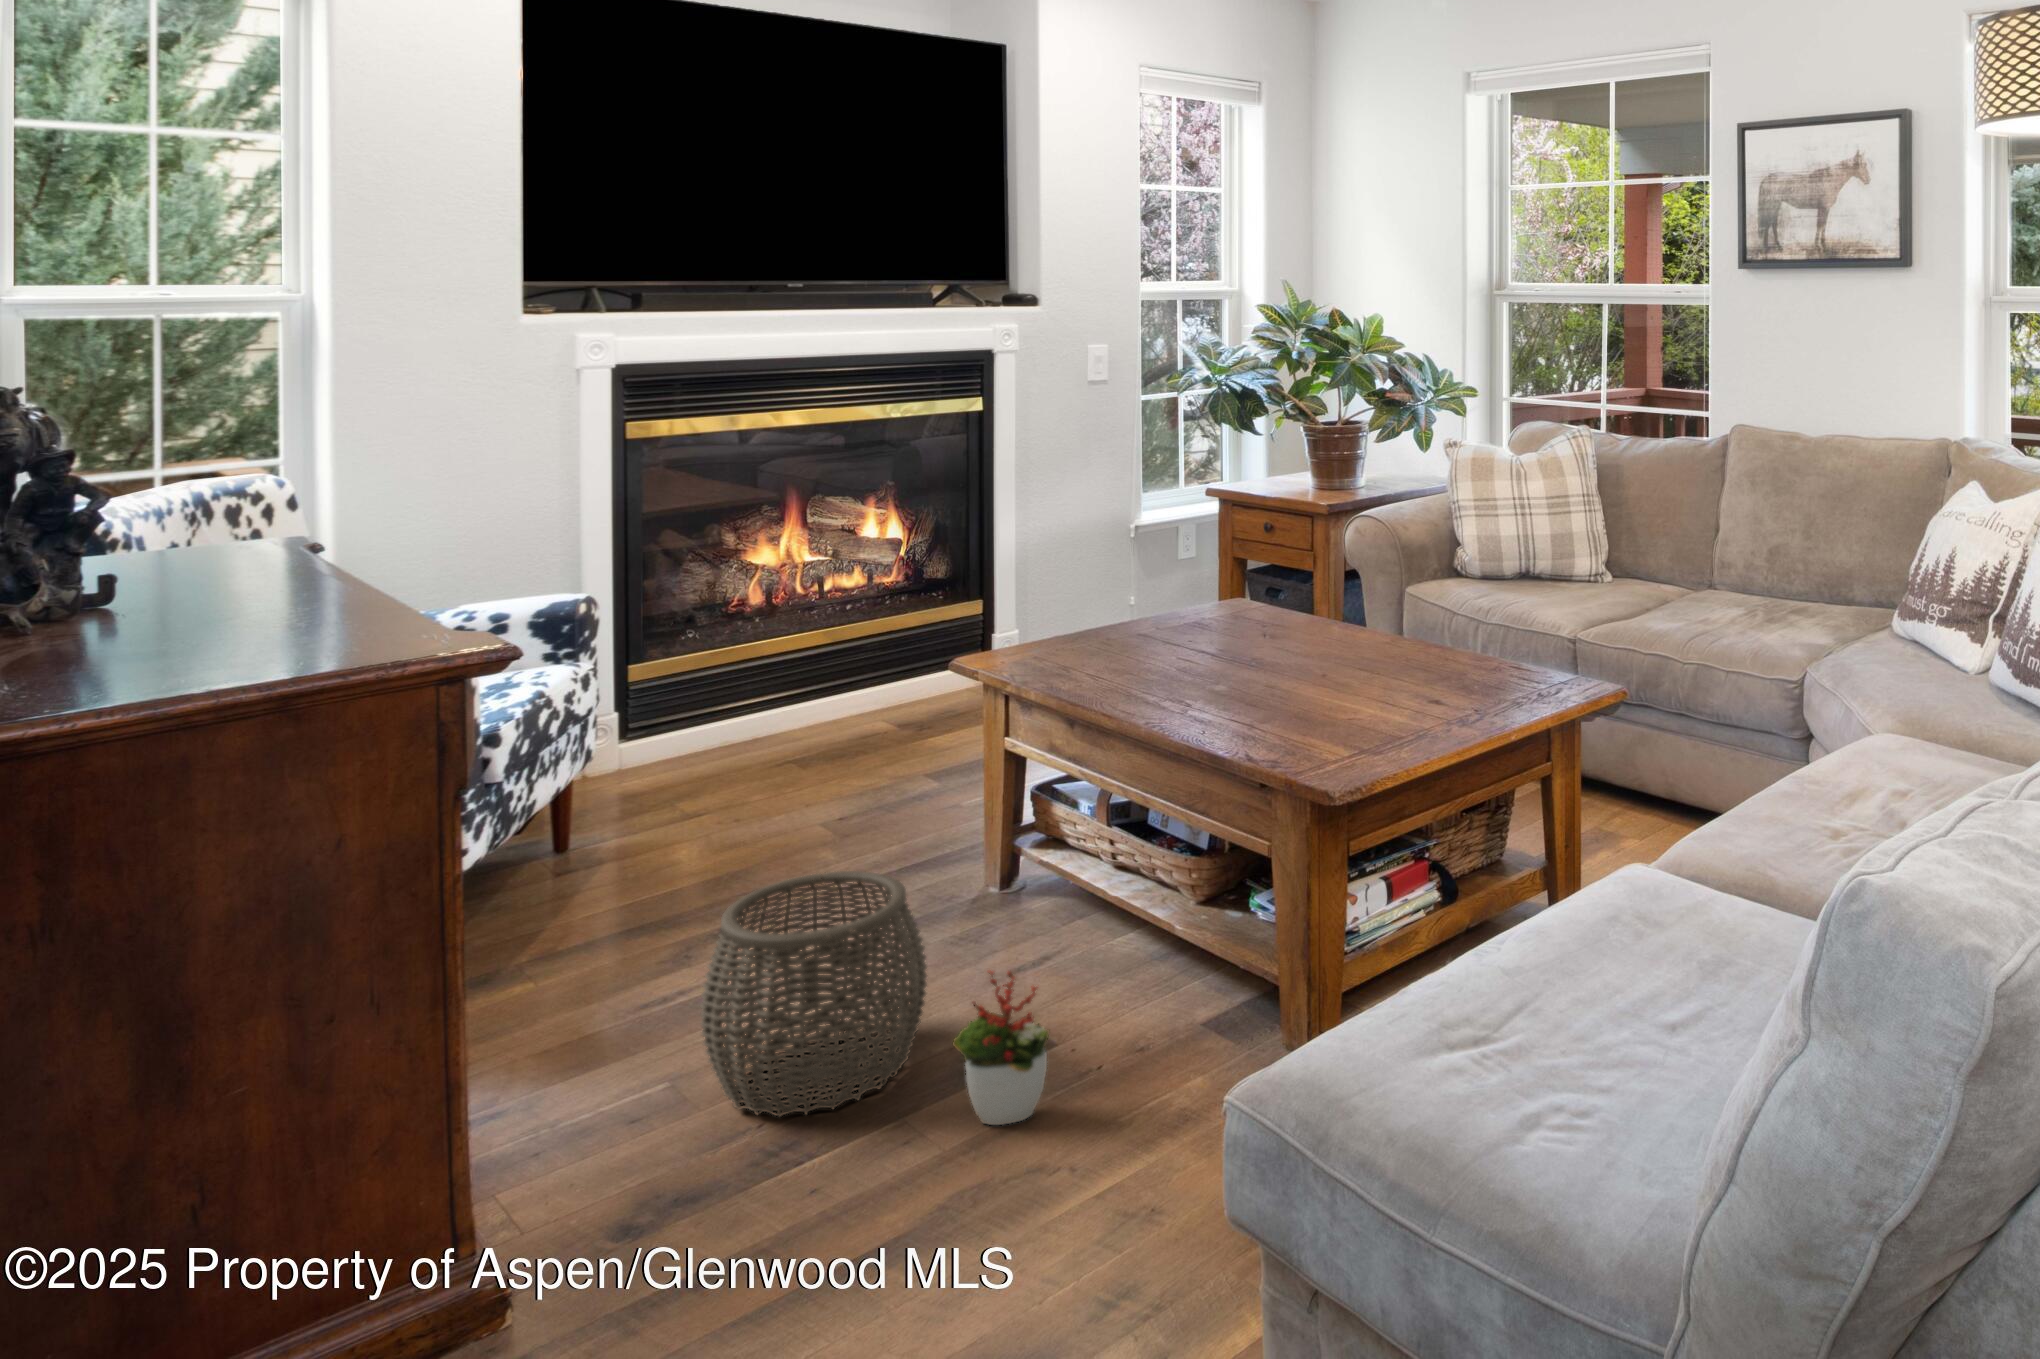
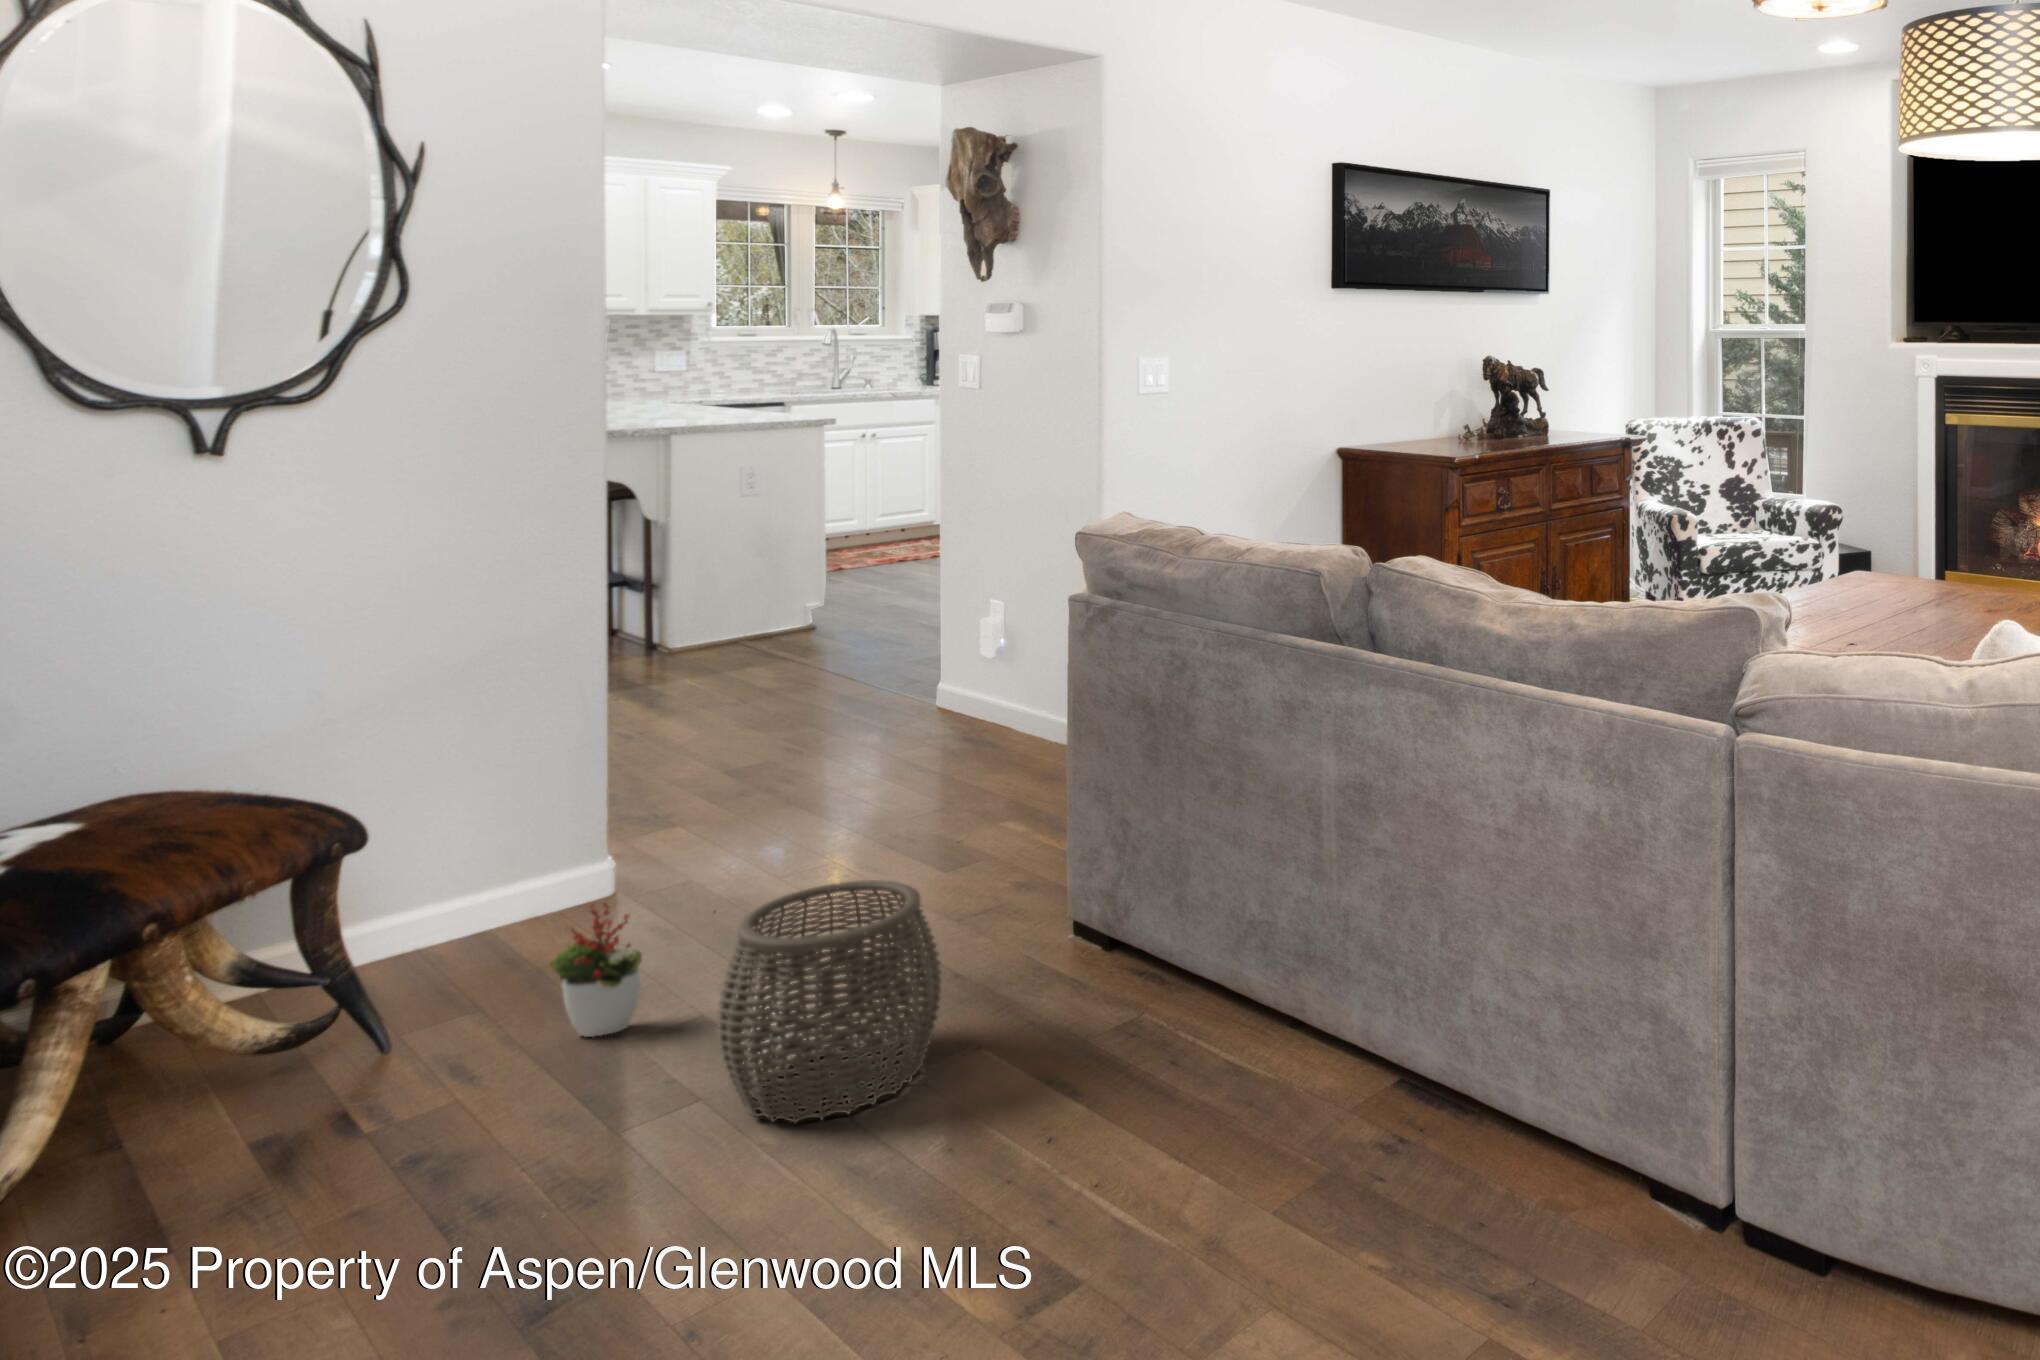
decorative plant: present [953,971,1049,1125] -> present [551,902,642,1037]

